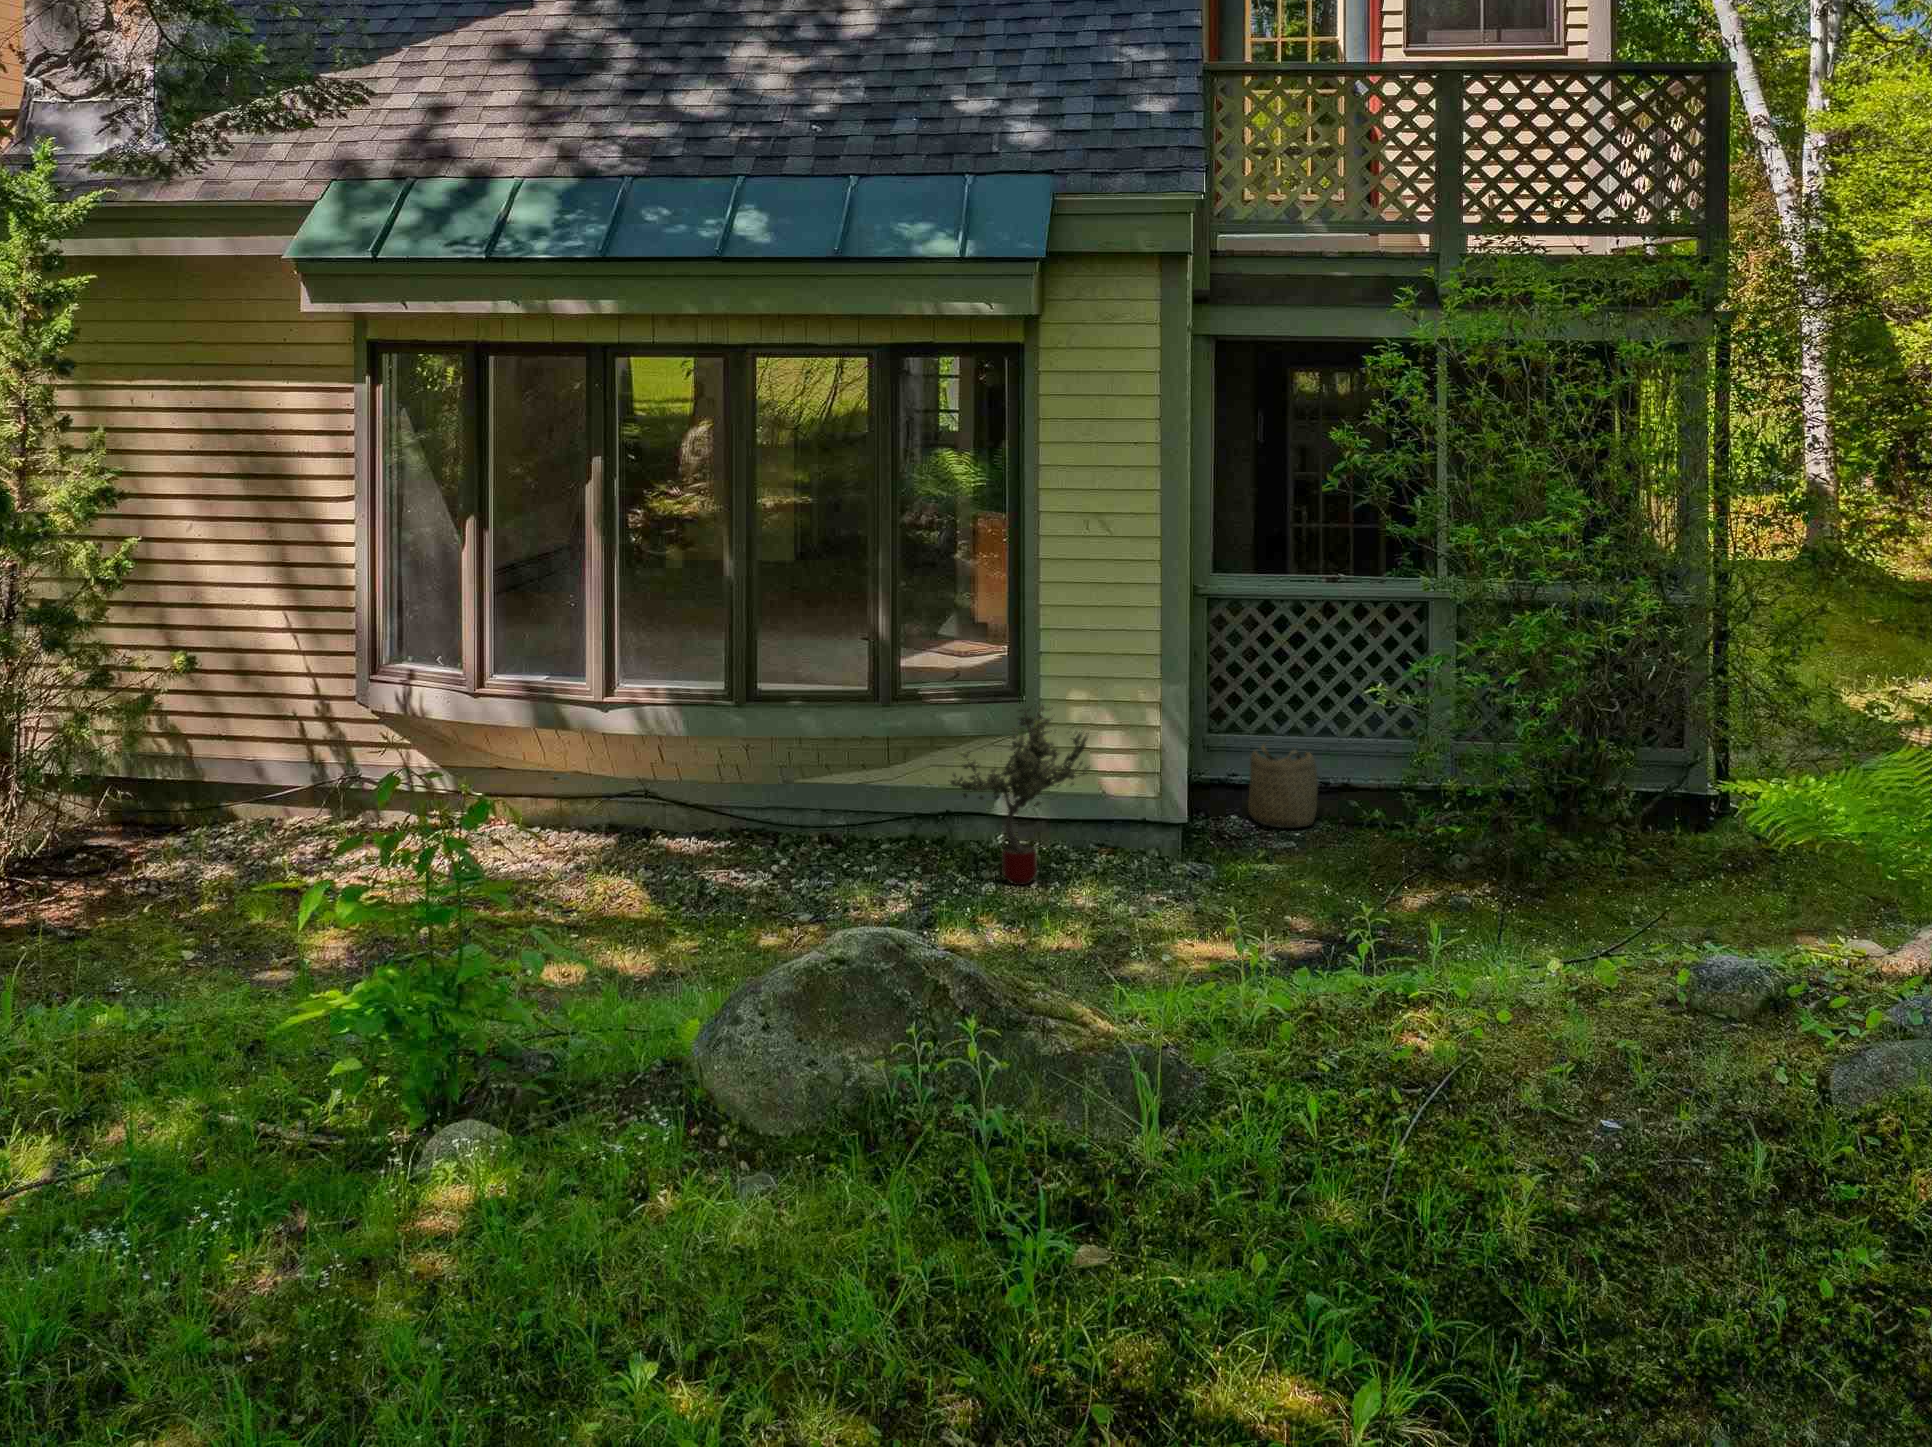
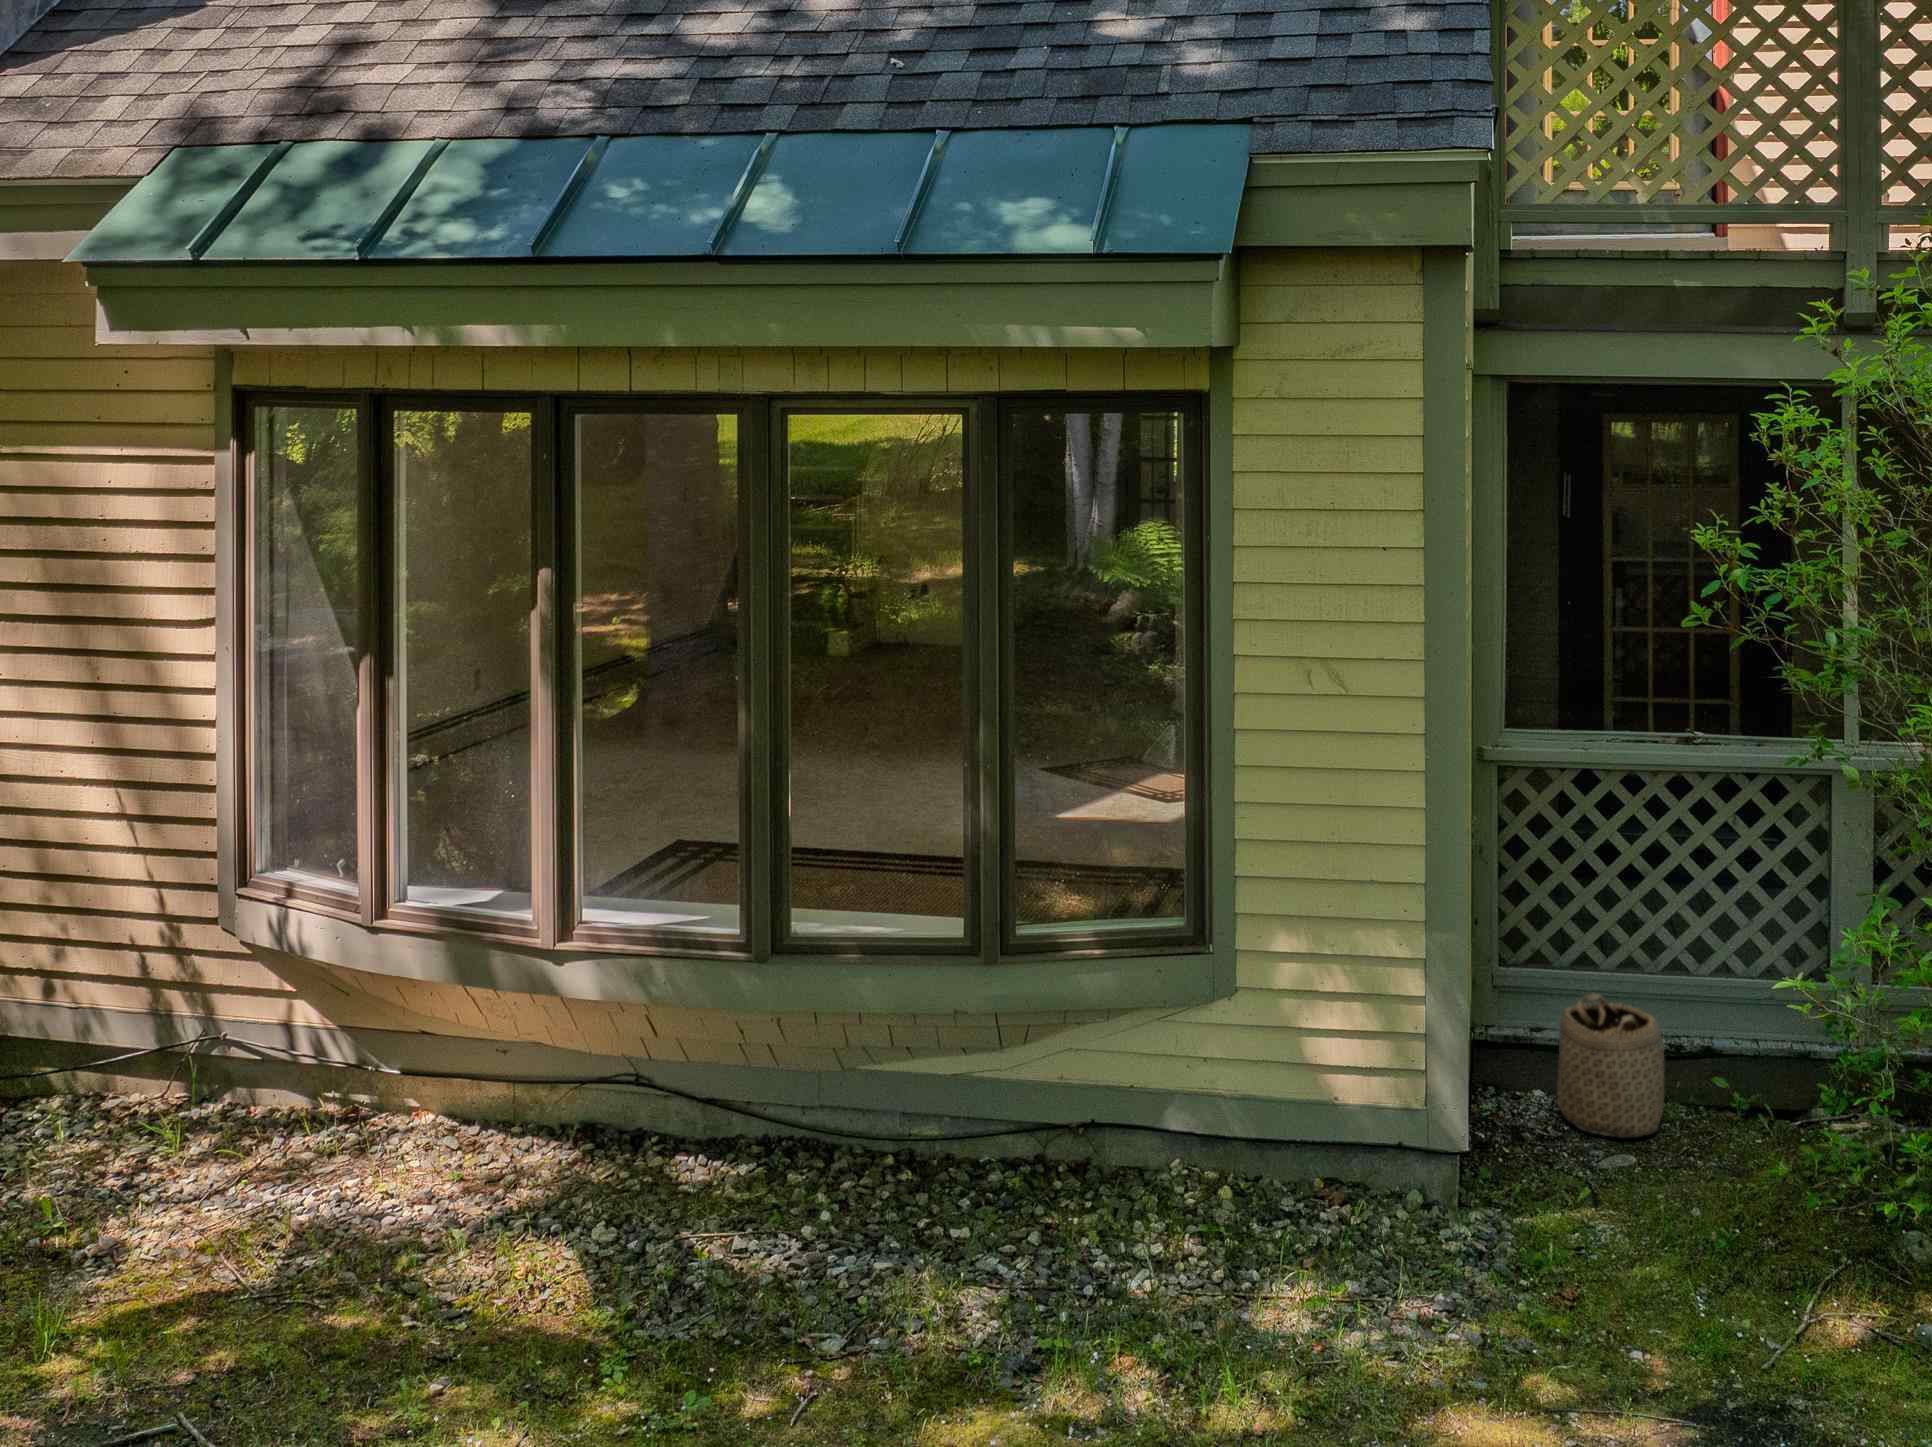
potted tree: present [950,705,1090,885] -> none [1079,962,1305,1261]

